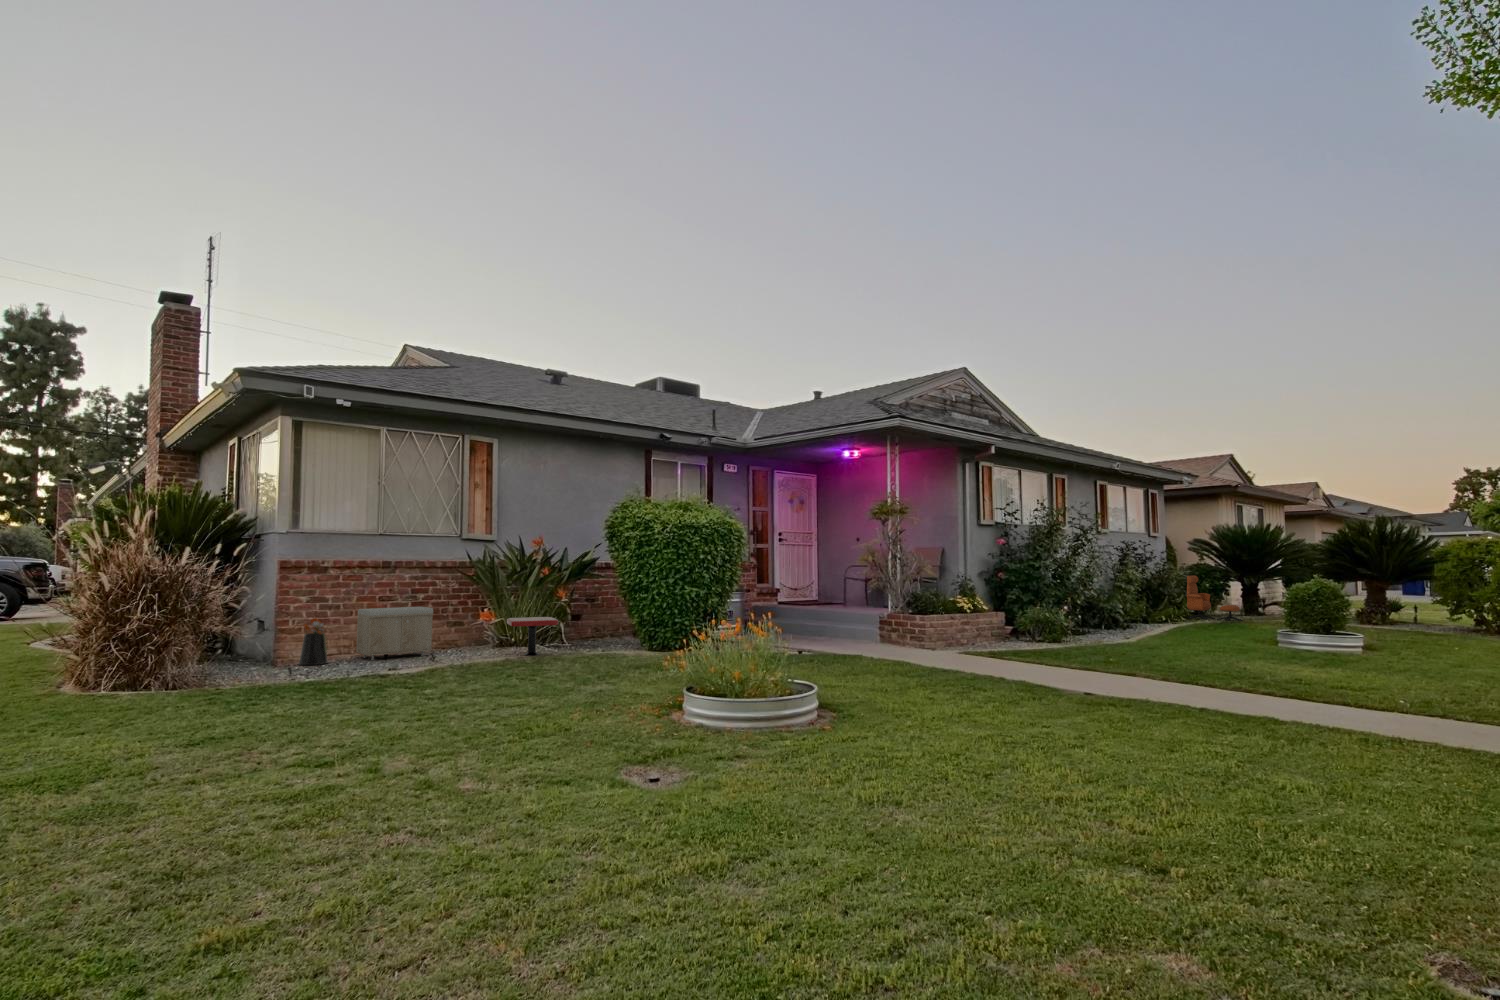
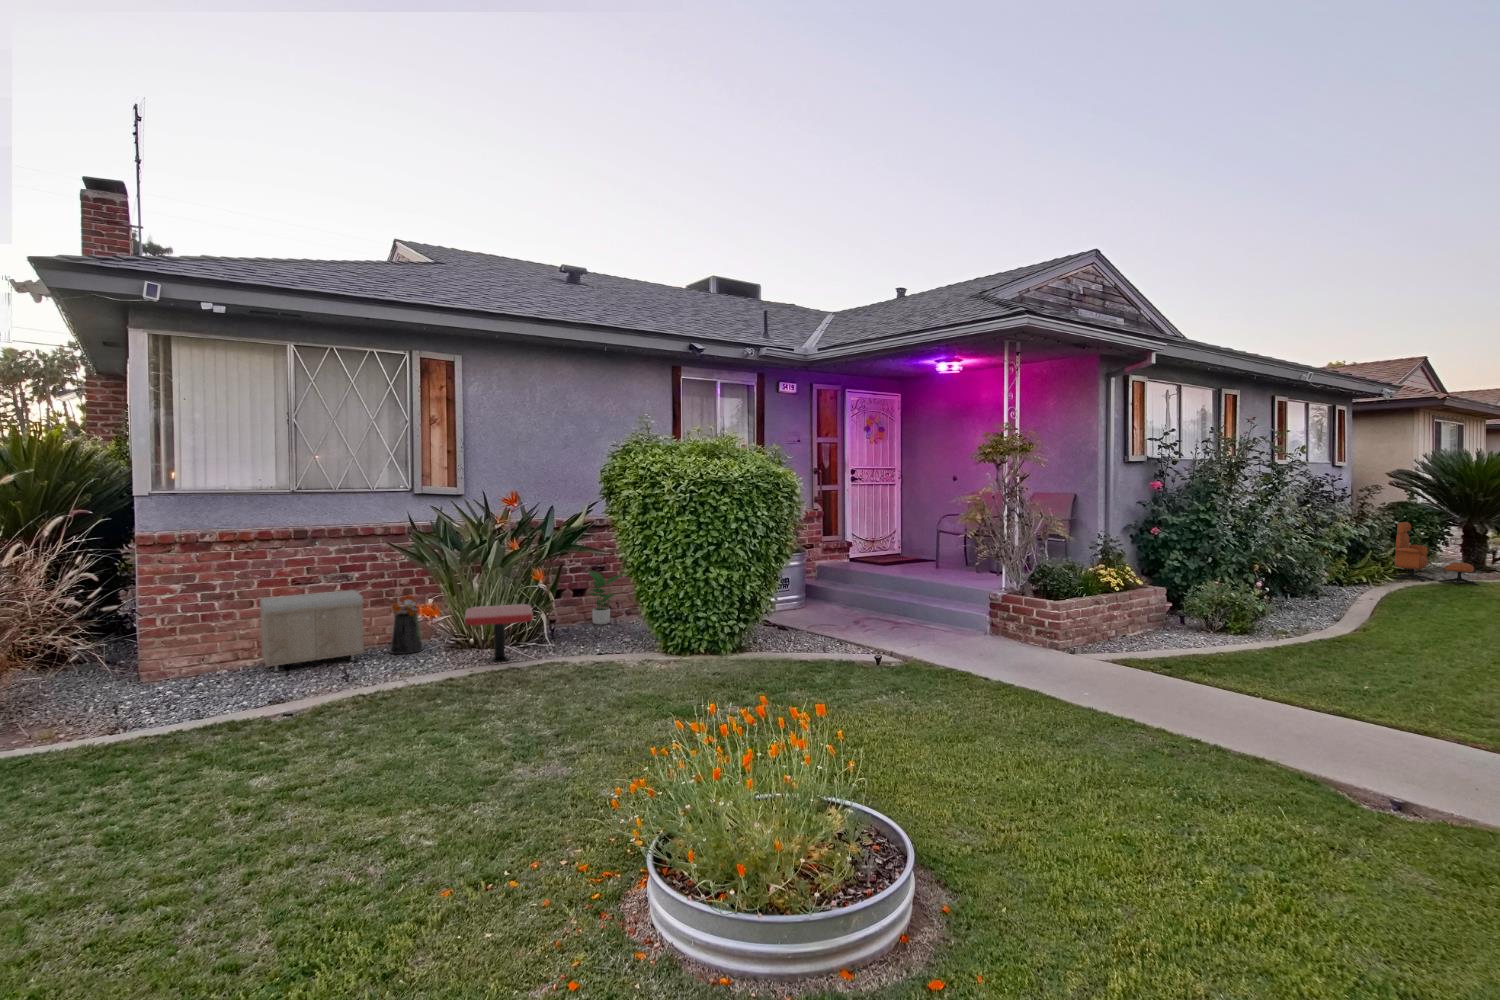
potted plant: none [581,601,611,641] -> present [589,571,622,625]
watering can: present [299,618,328,665] -> present [389,595,424,654]

